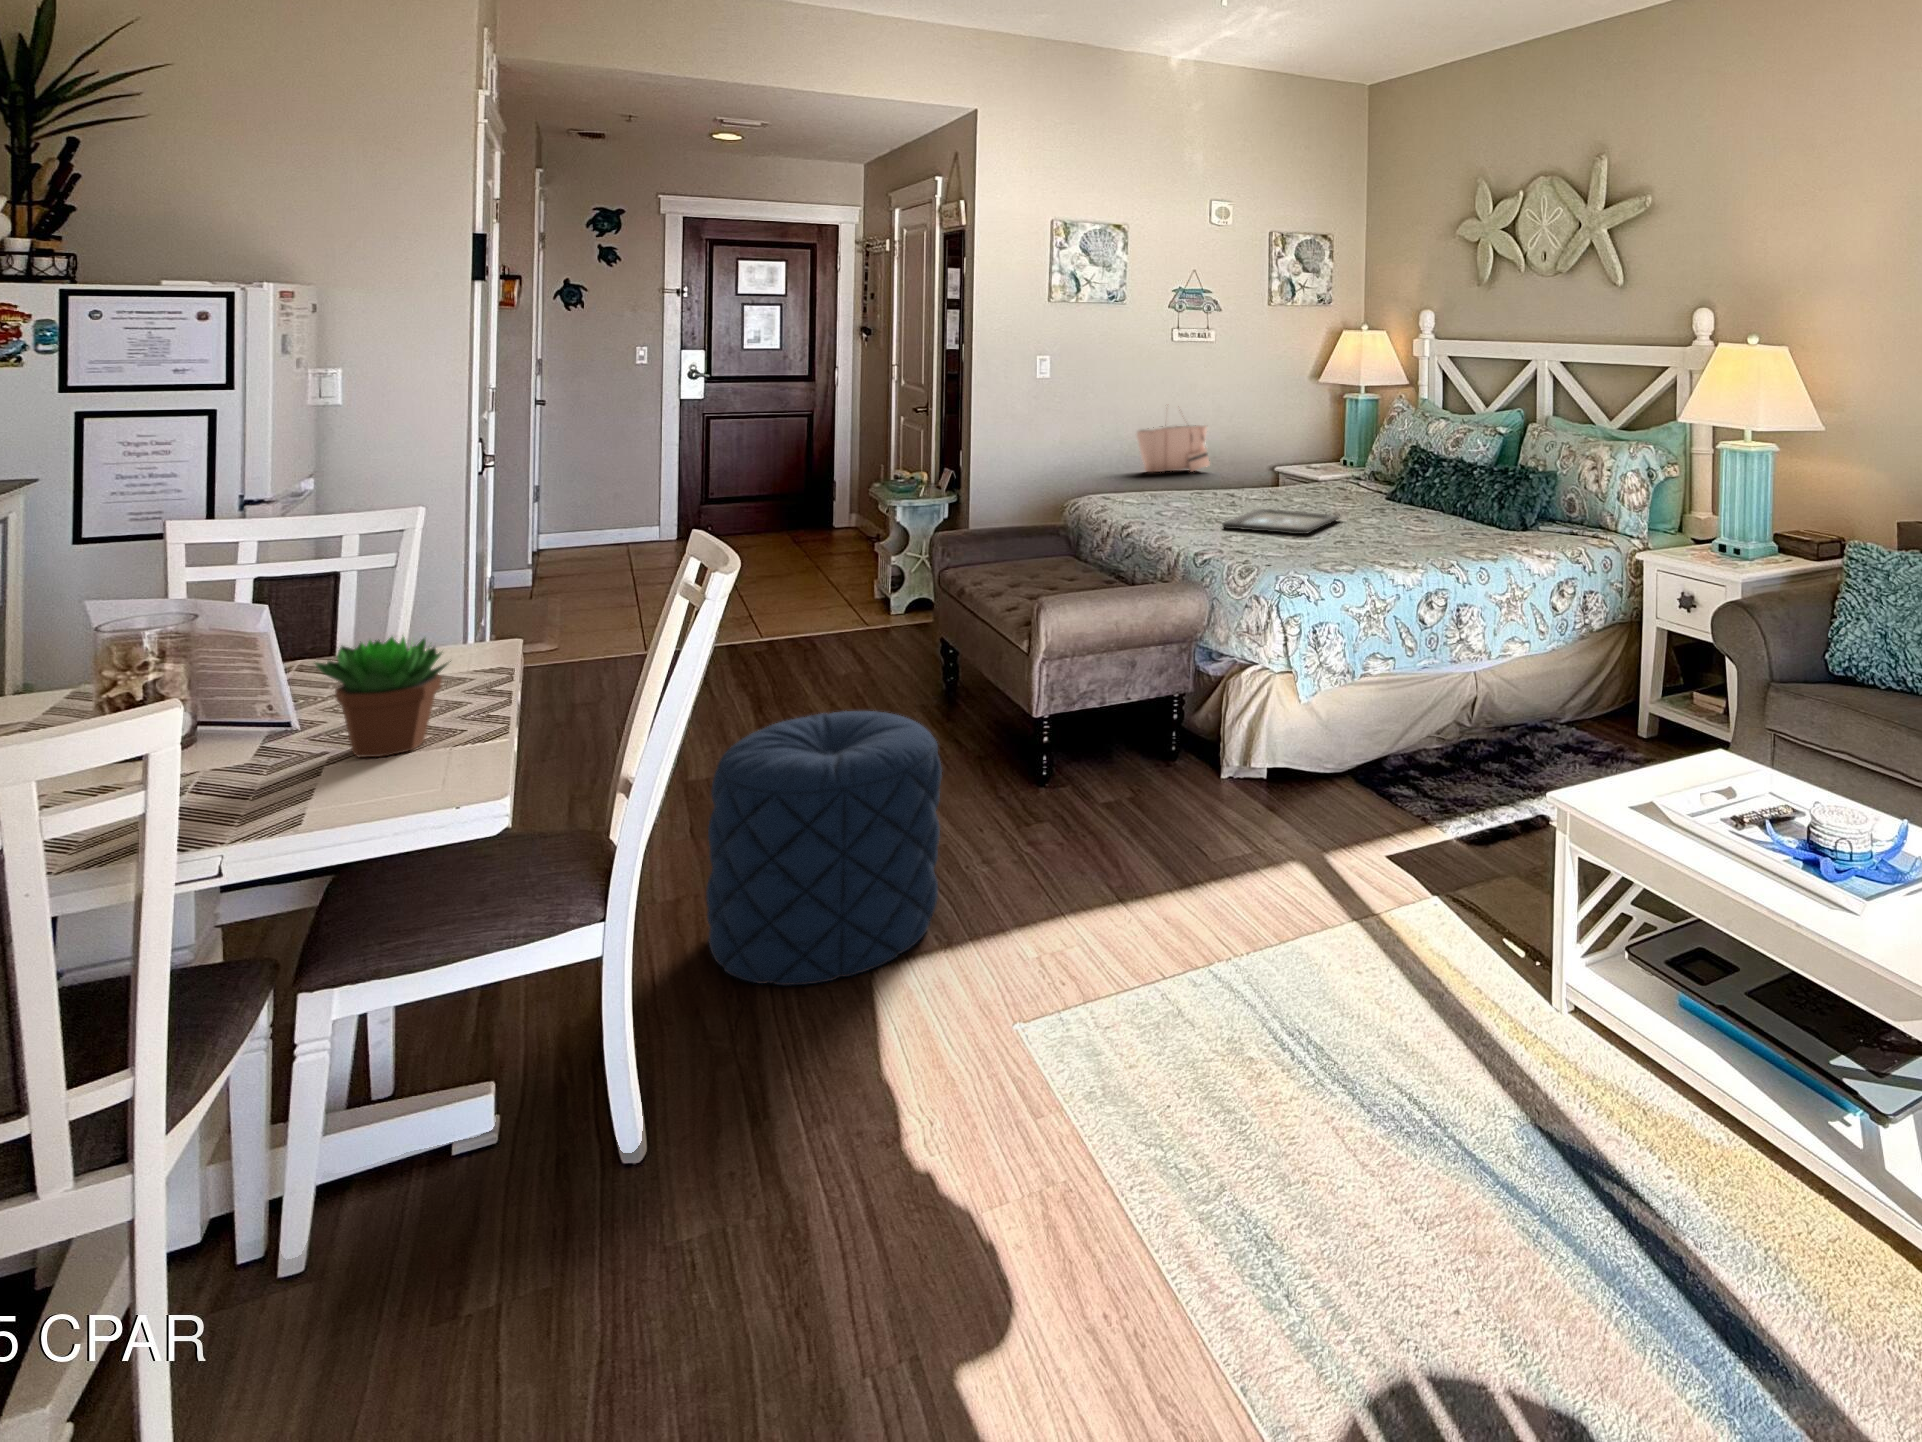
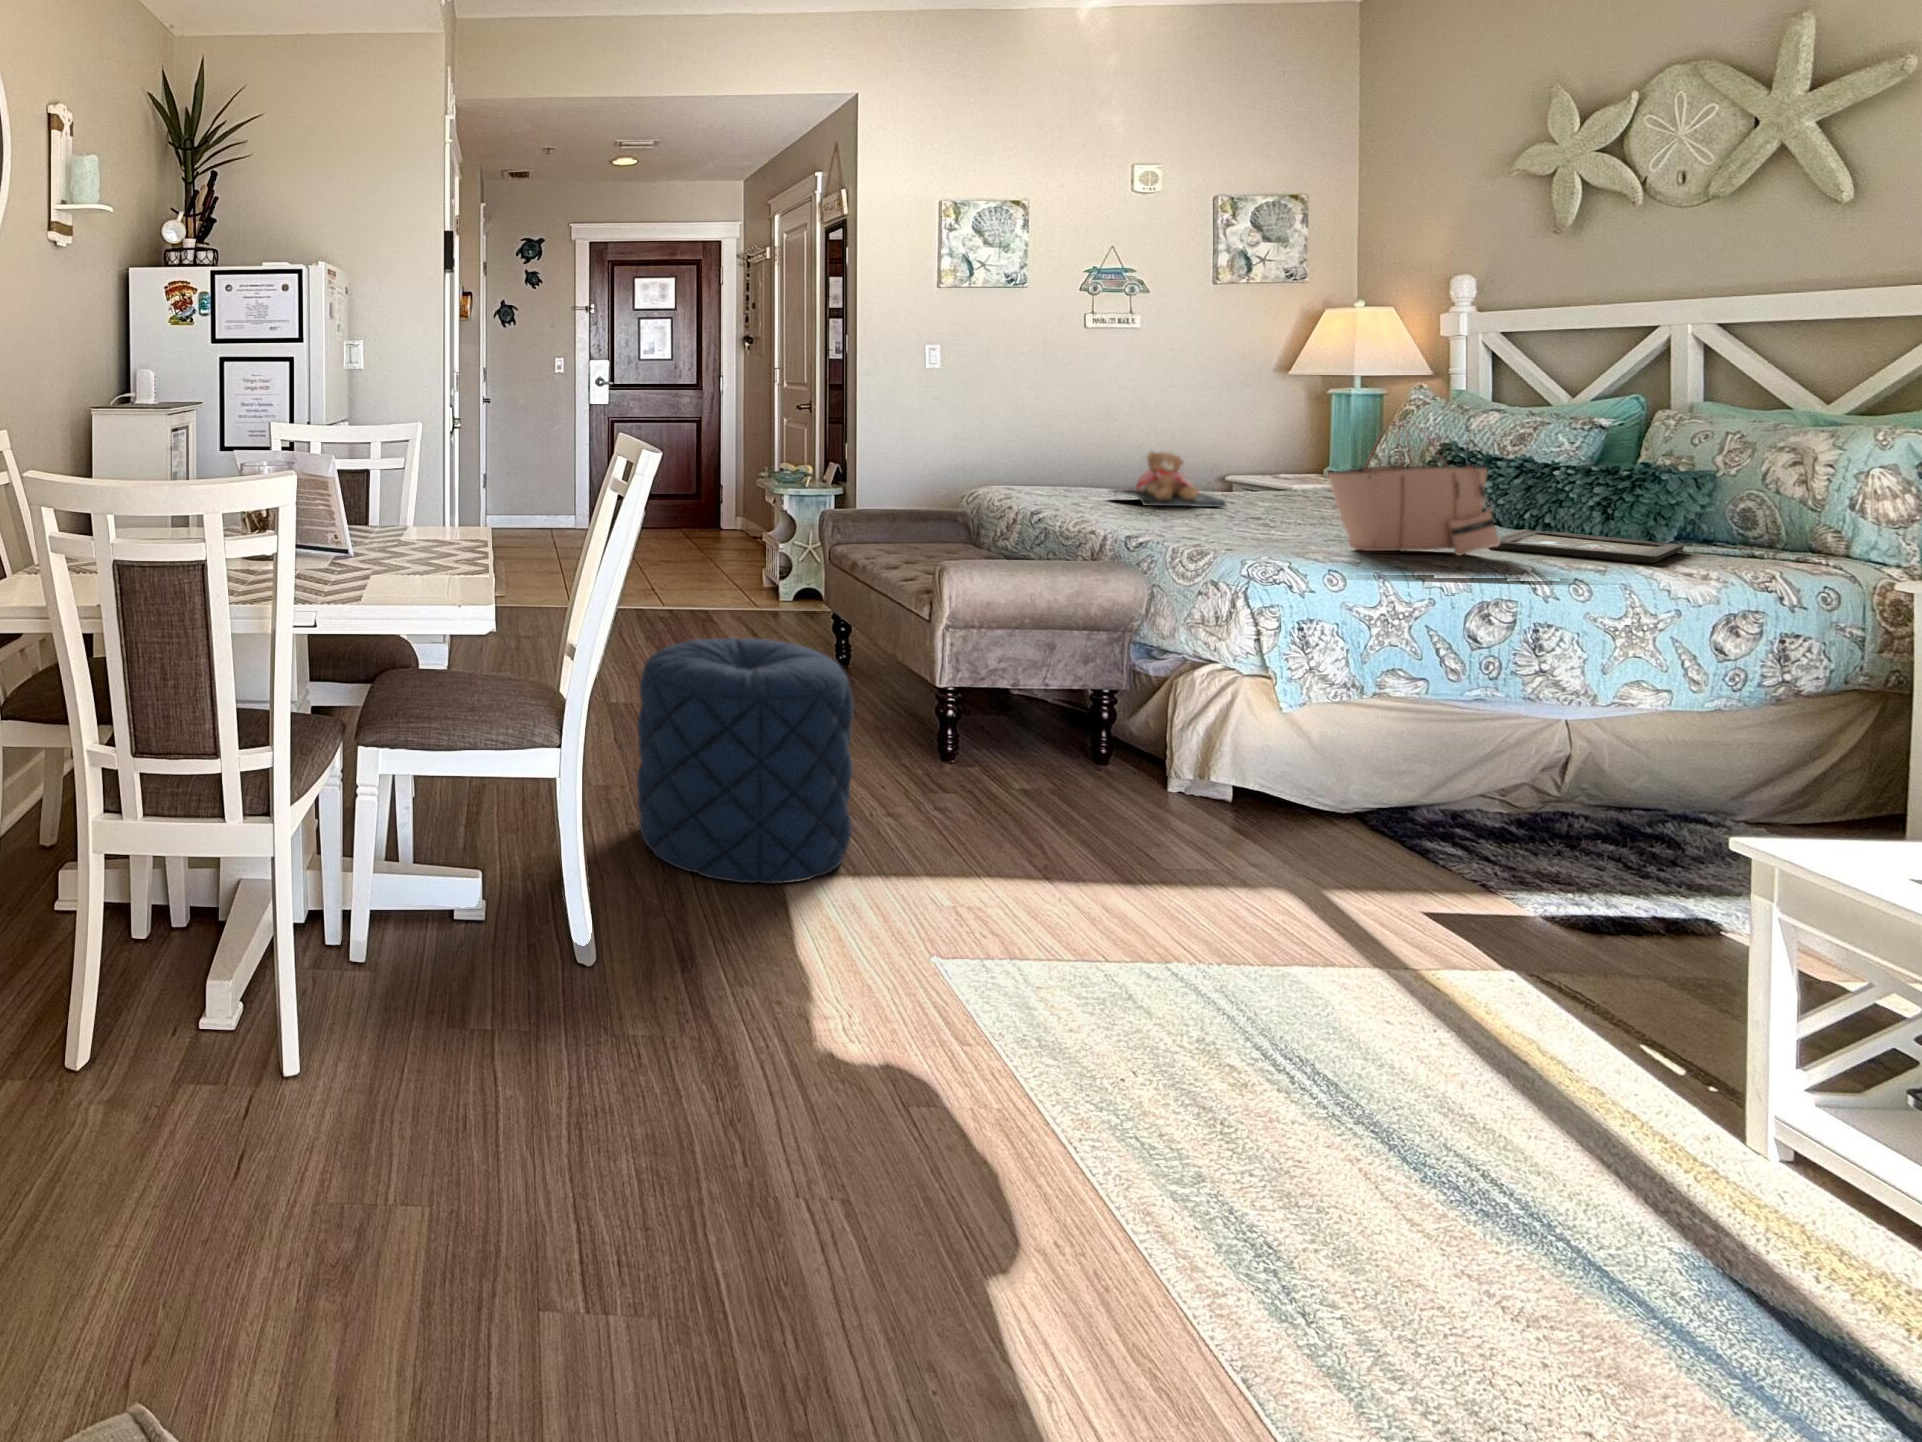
tote bag: present [1137,425,1210,472] -> present [1328,423,1499,555]
teddy bear: none [1181,461,1270,511] -> present [1108,451,1226,507]
tray: present [1222,509,1339,534] -> present [1488,530,1684,563]
succulent plant: present [315,637,451,758] -> none [357,482,449,578]

